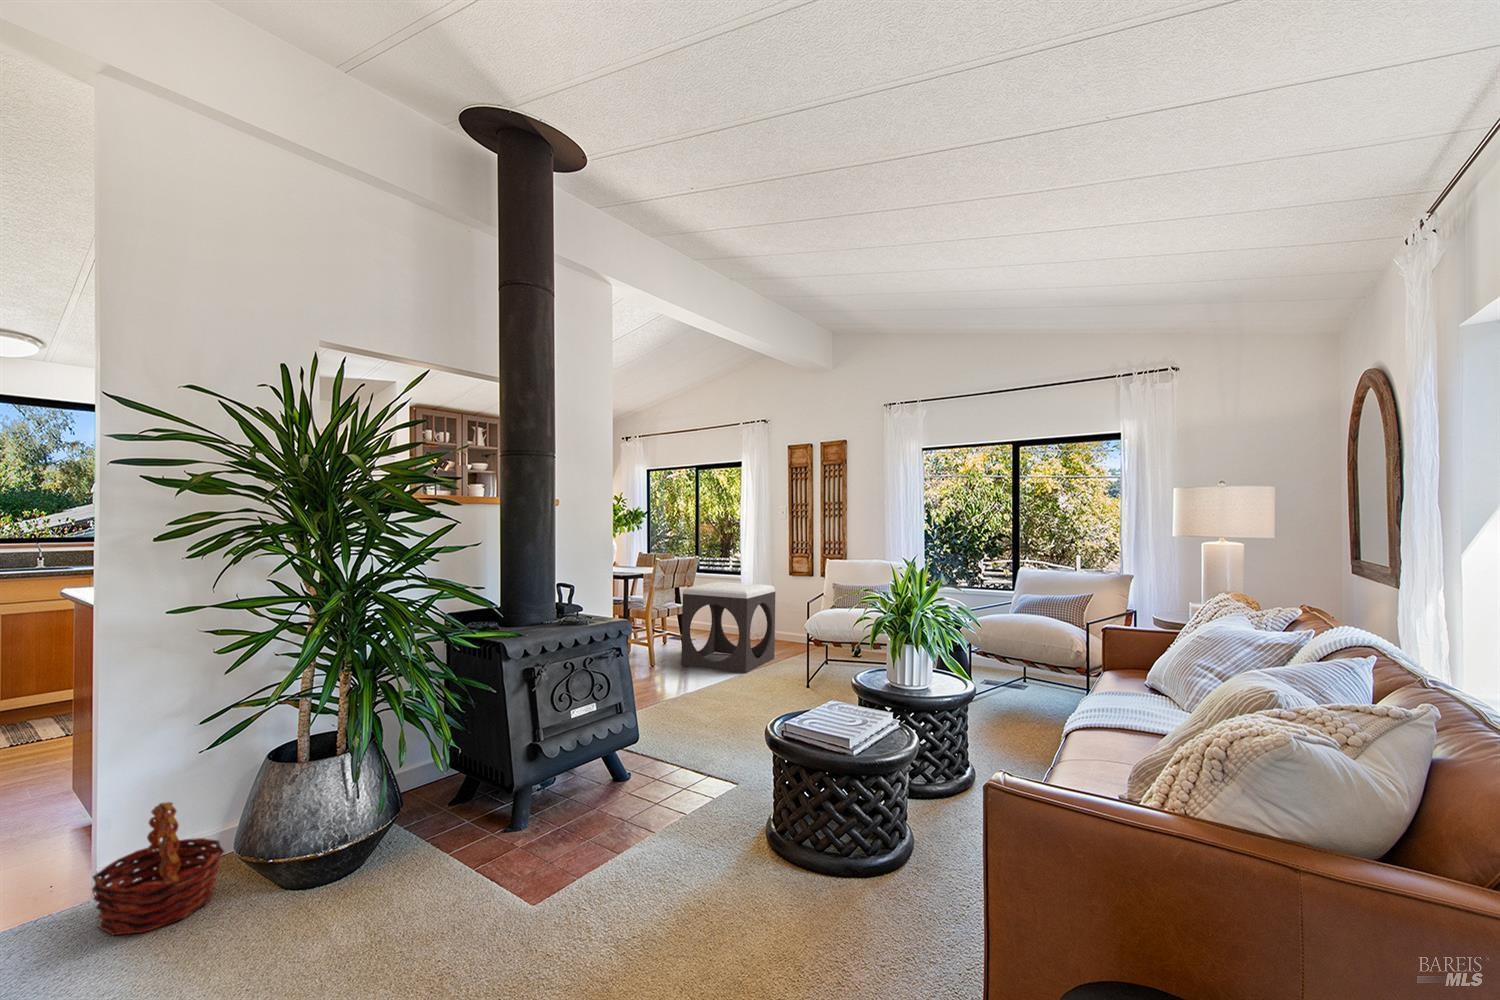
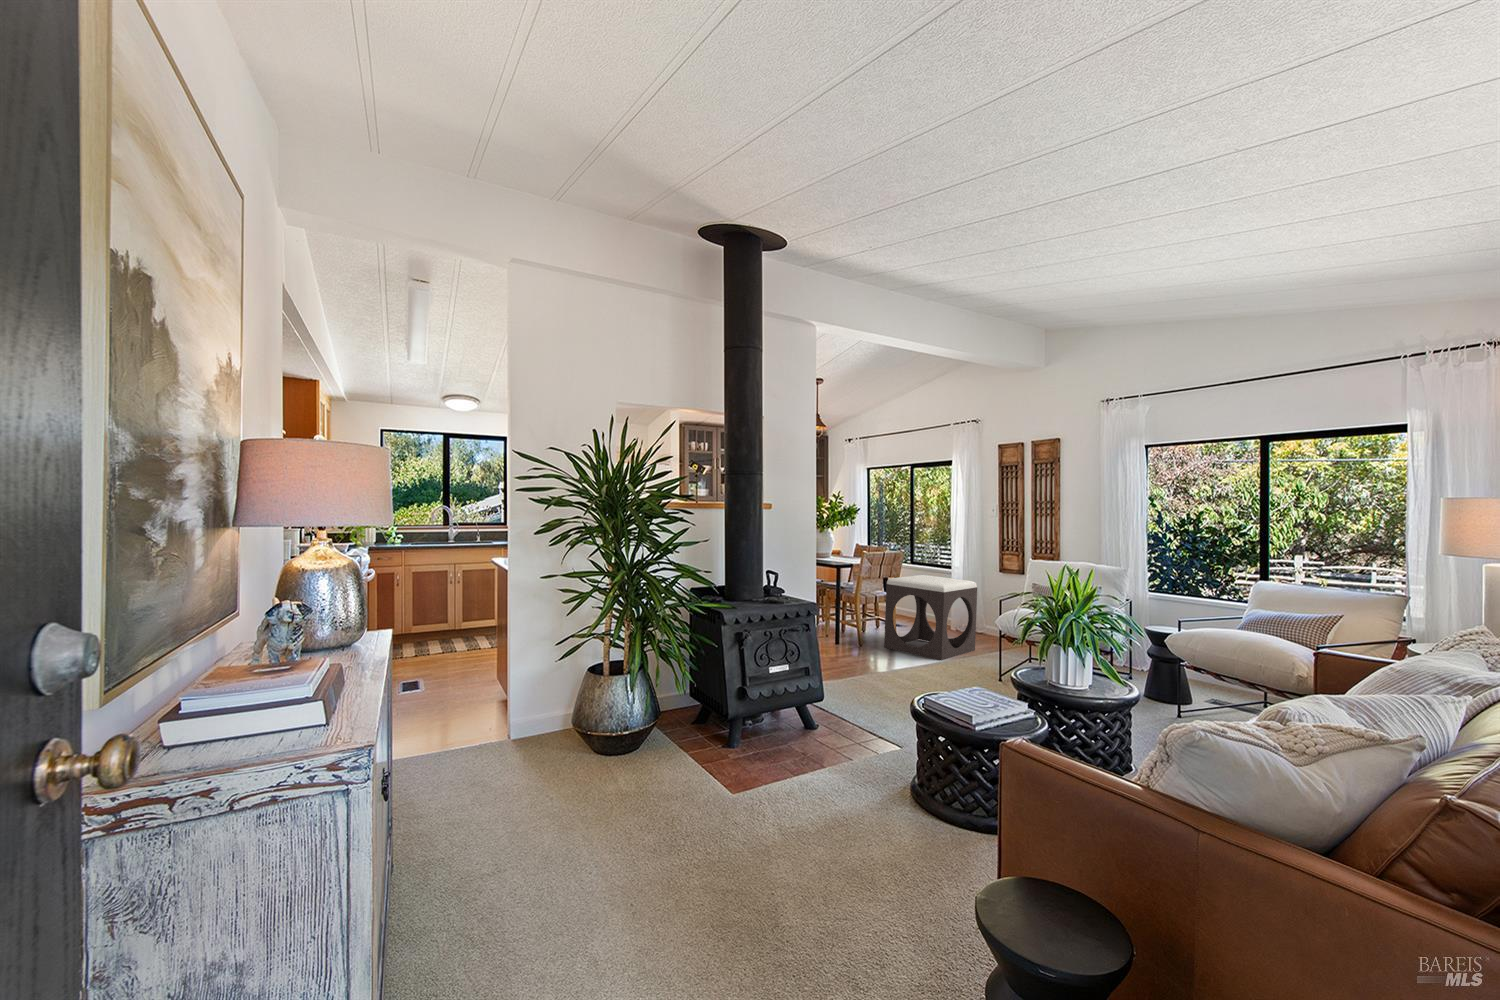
basket: present [92,802,224,935] -> none [505,689,566,759]

